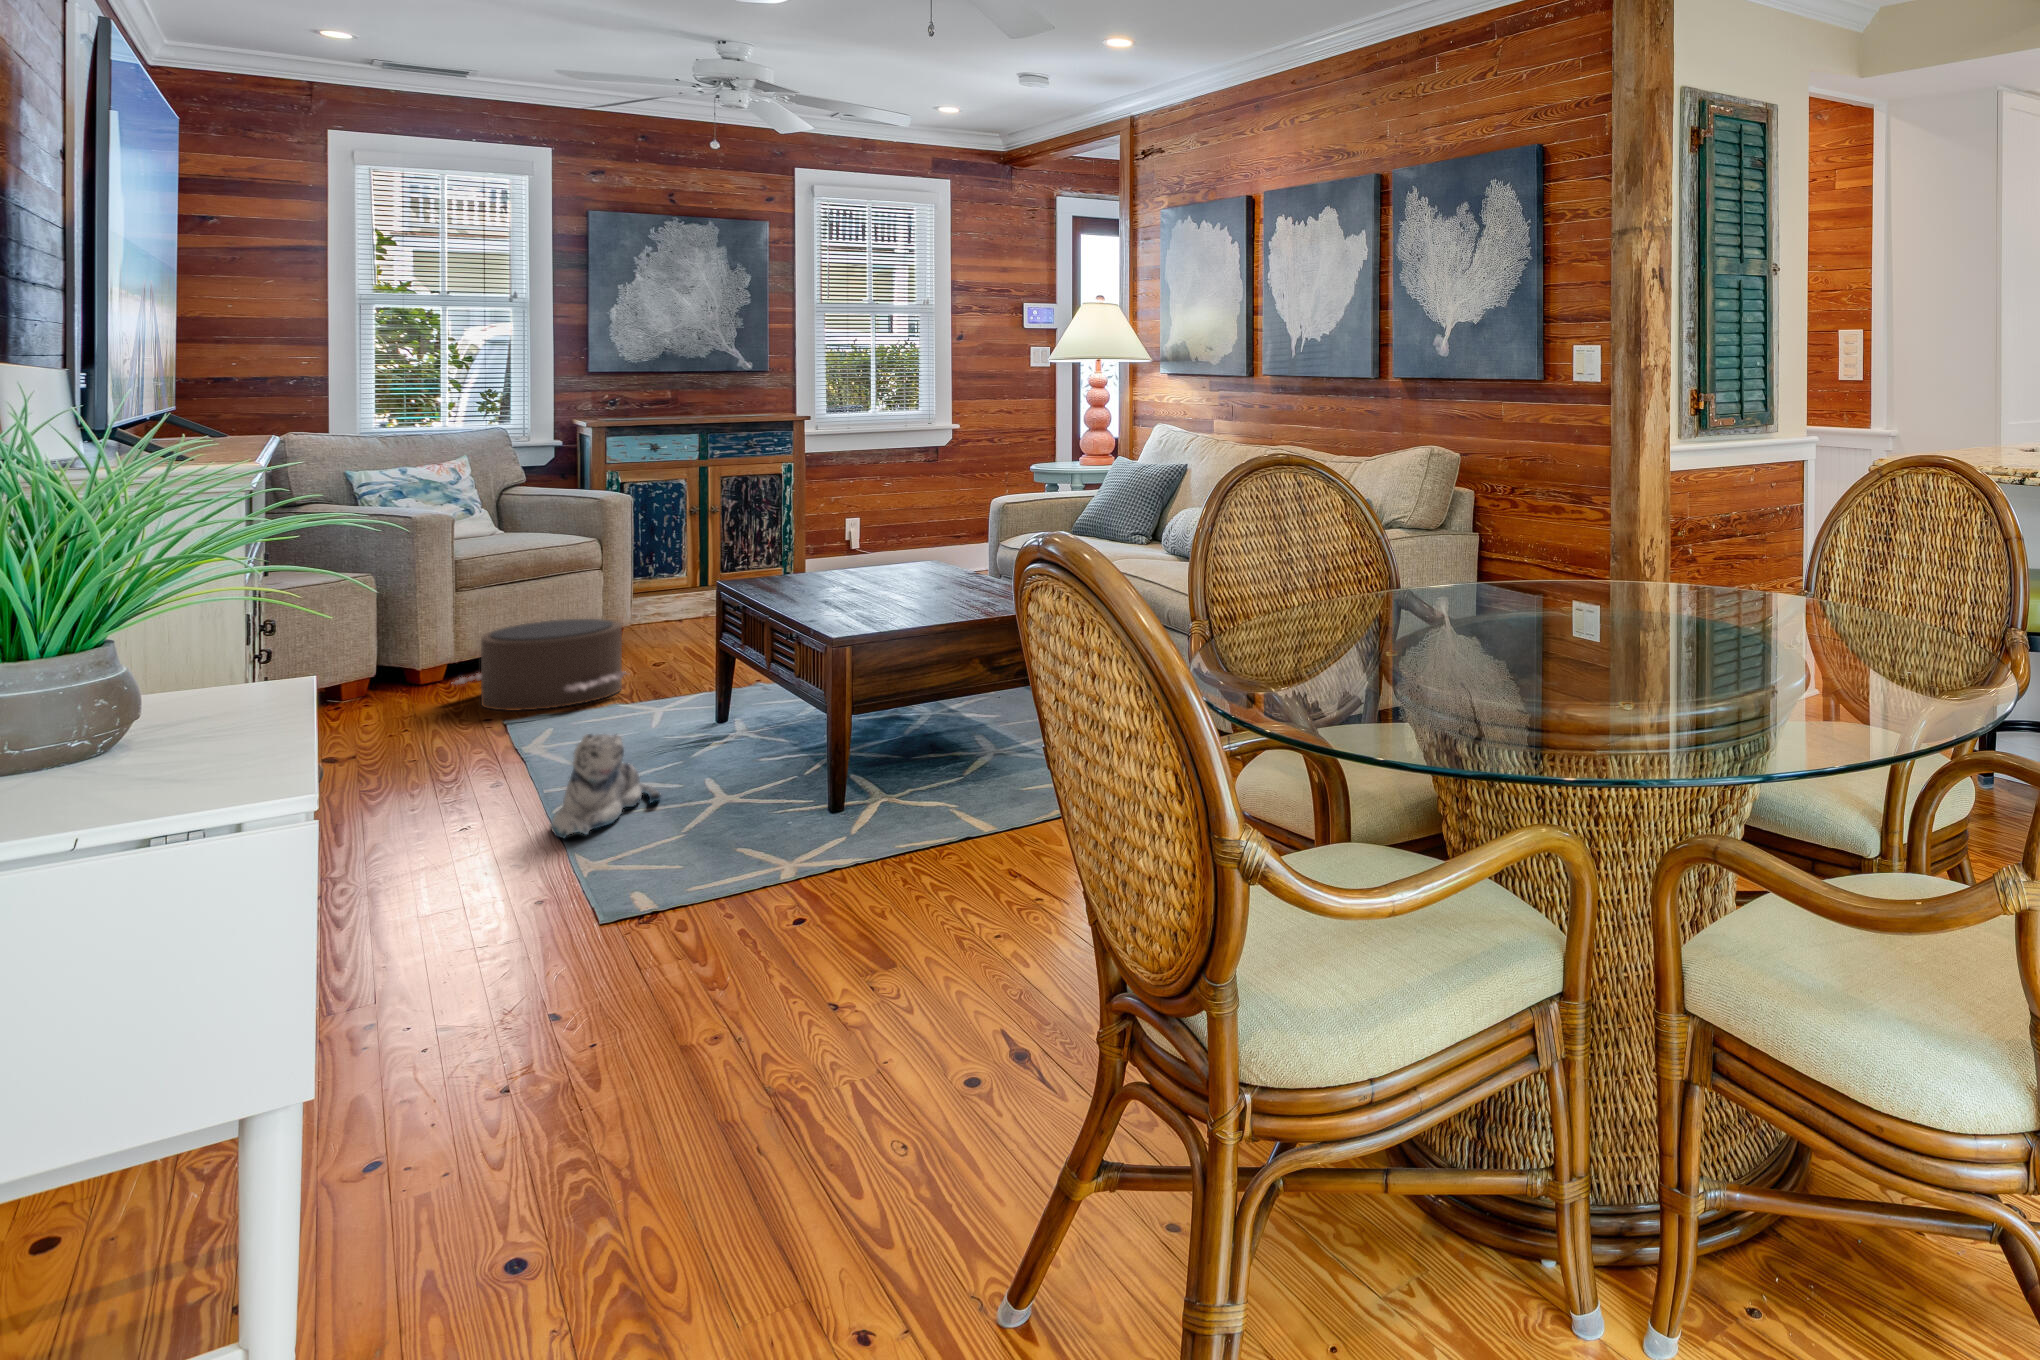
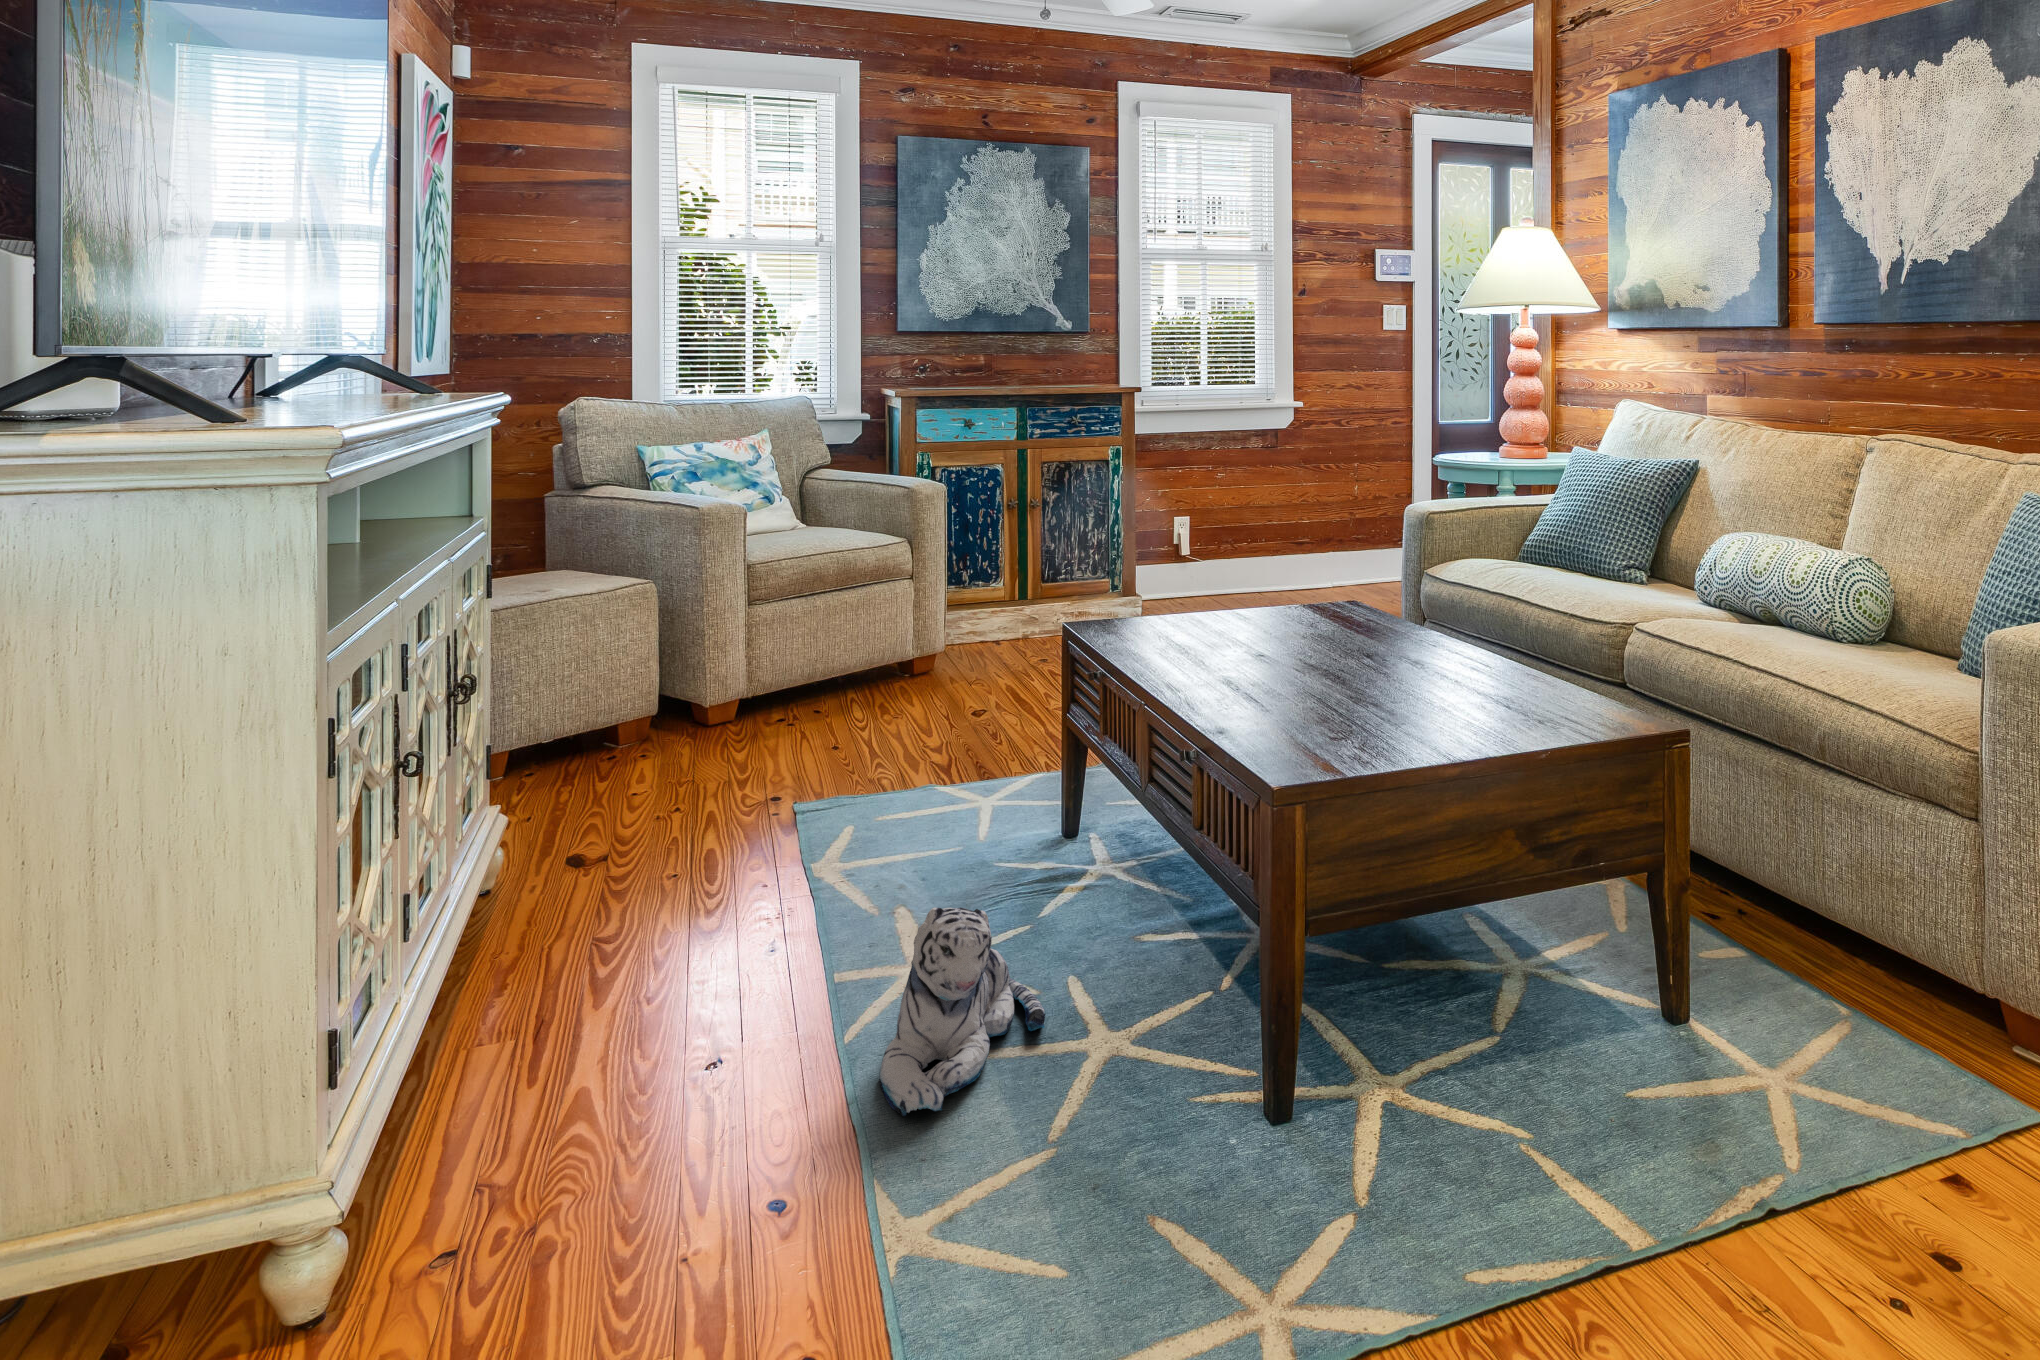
pouf: present [452,619,626,711] -> none [742,655,965,789]

